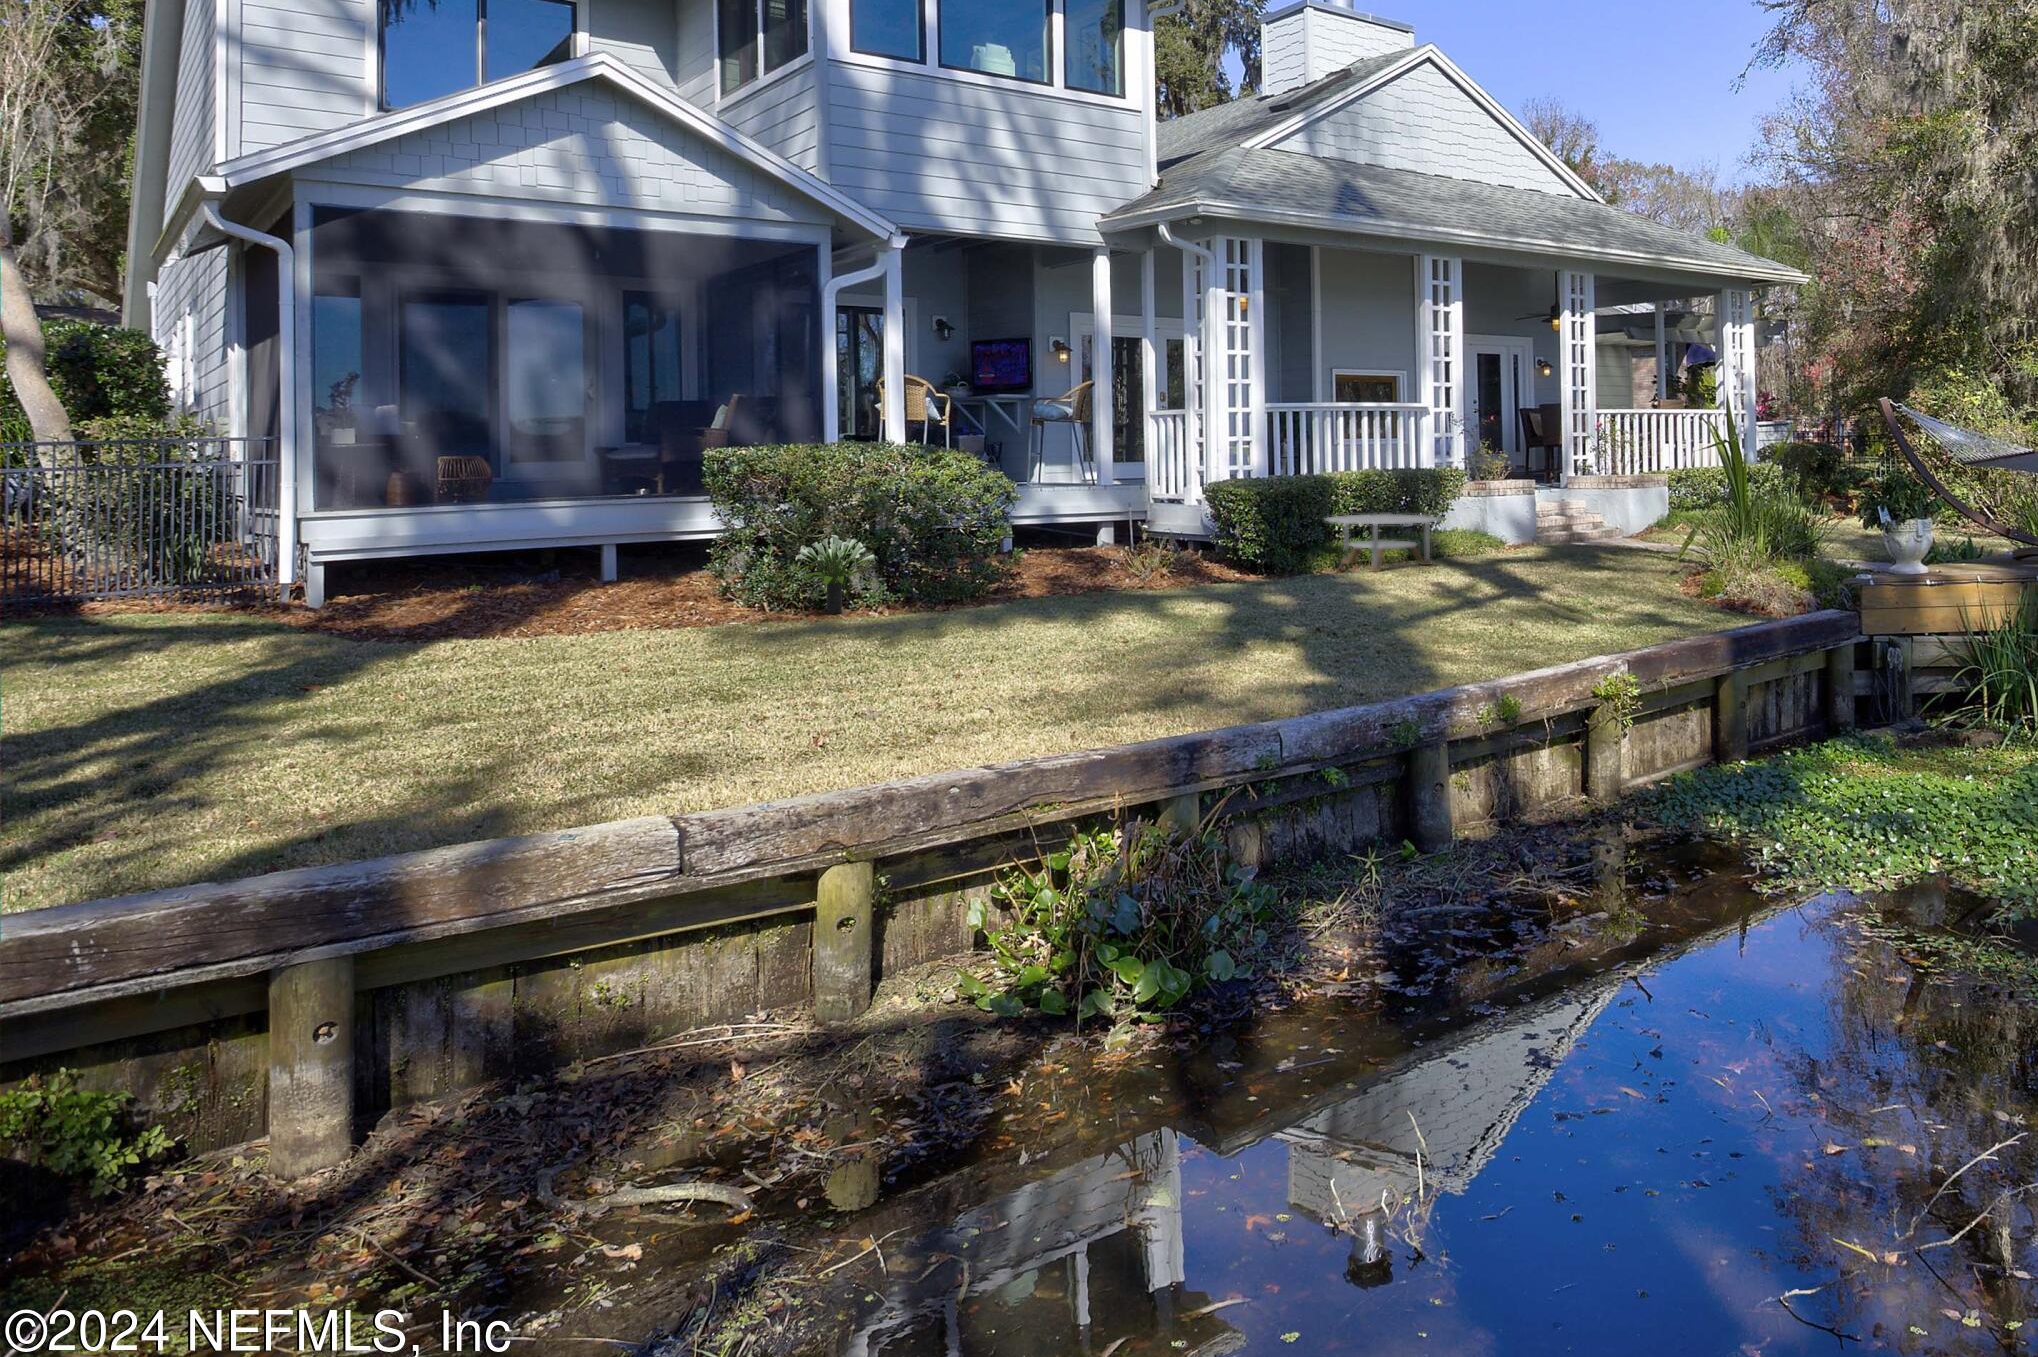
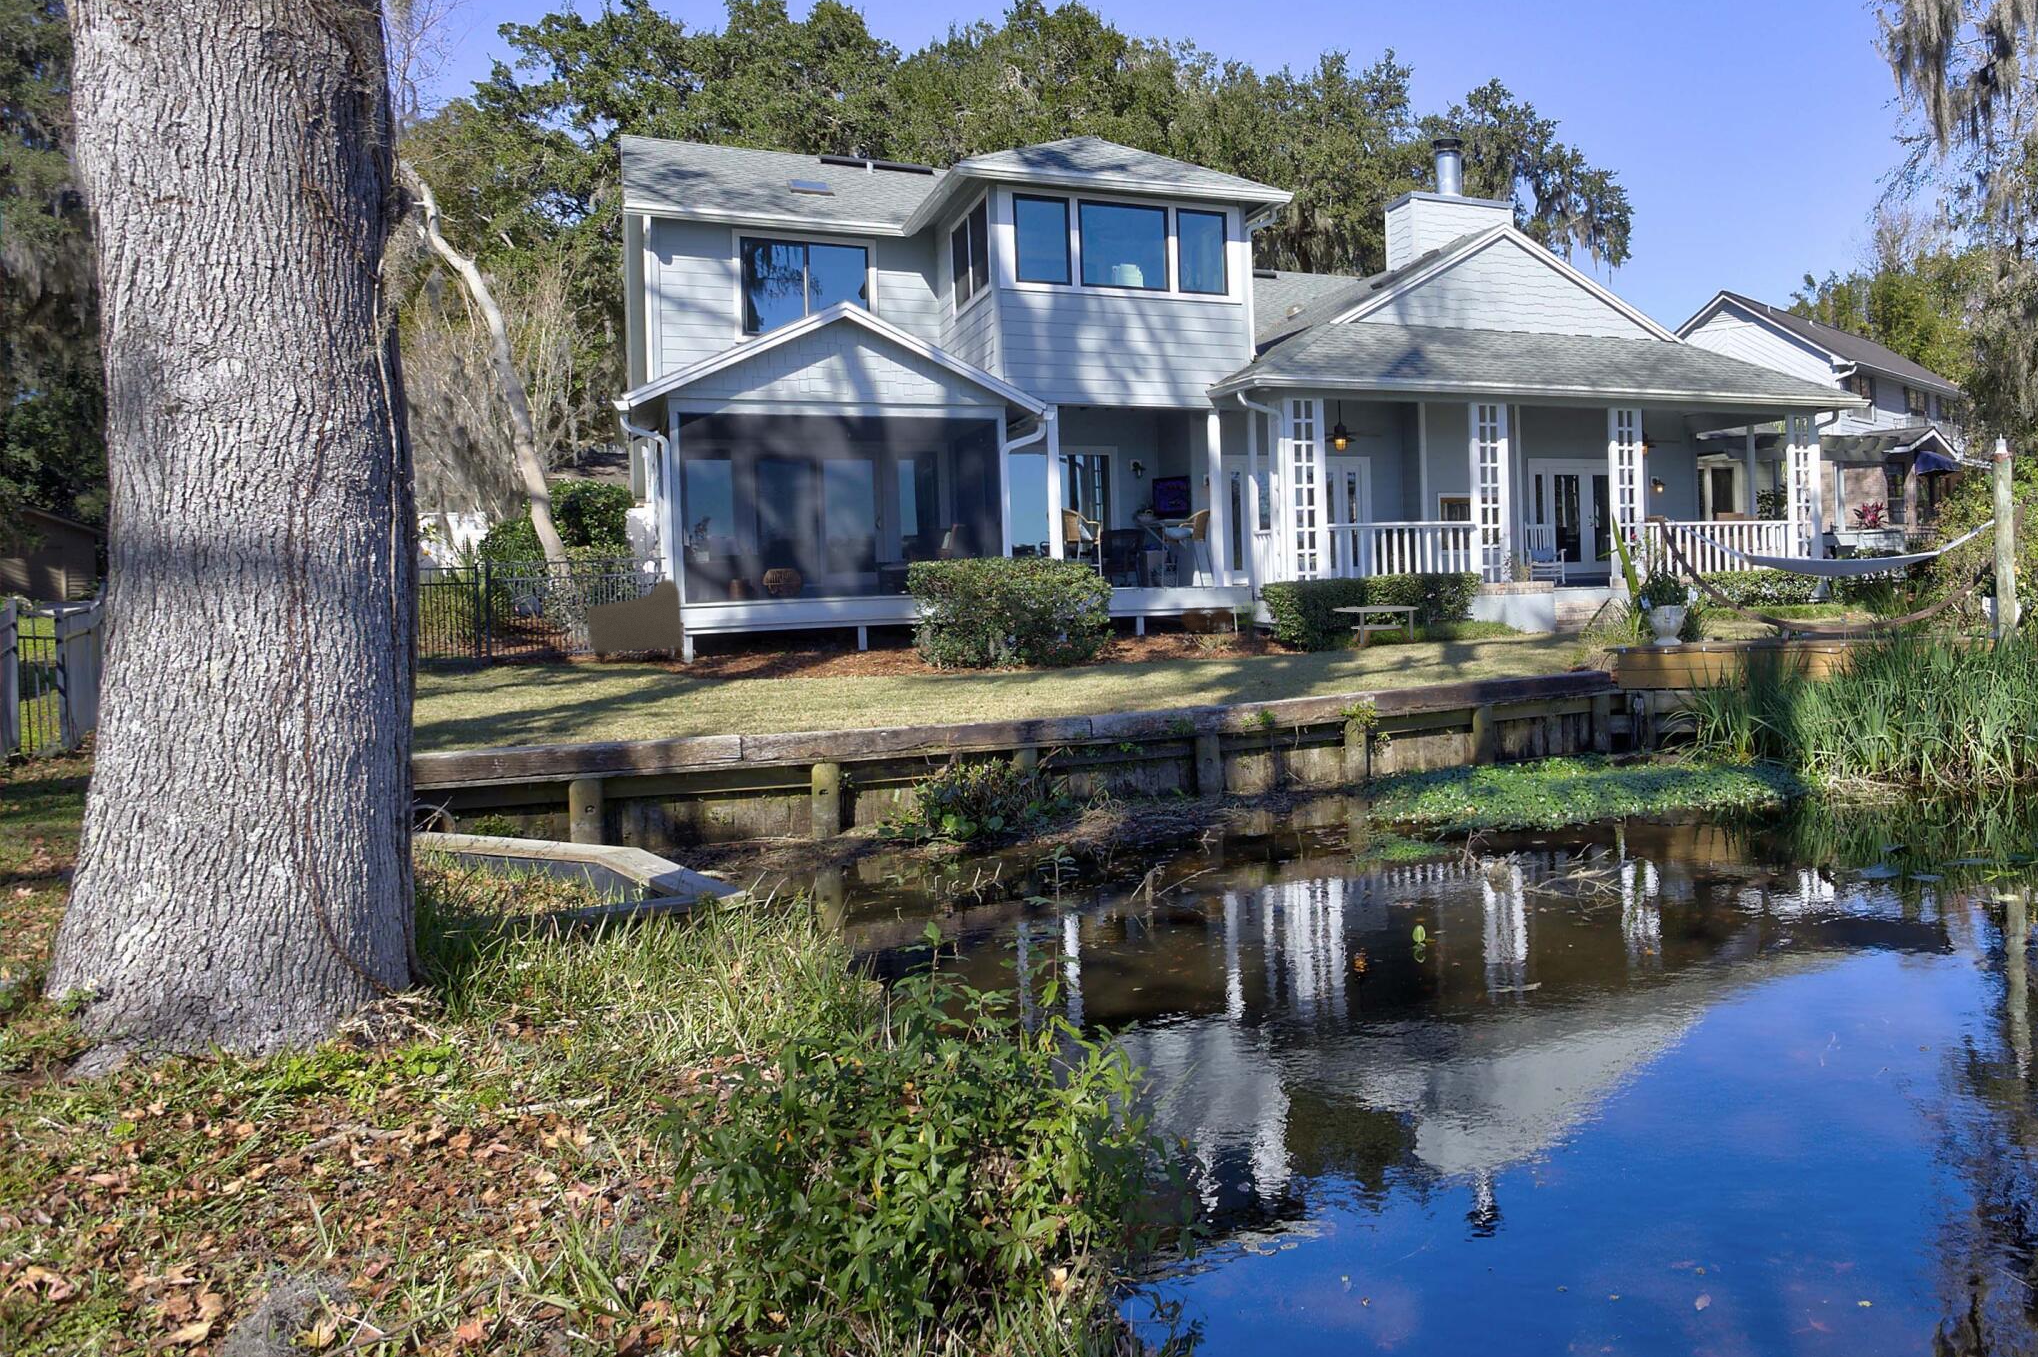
chair: none [112,475,301,621] -> present [588,579,683,664]
basket: none [1073,515,1144,553] -> present [1181,607,1232,634]
potted plant: present [796,535,874,614] -> present [1230,601,1264,643]

